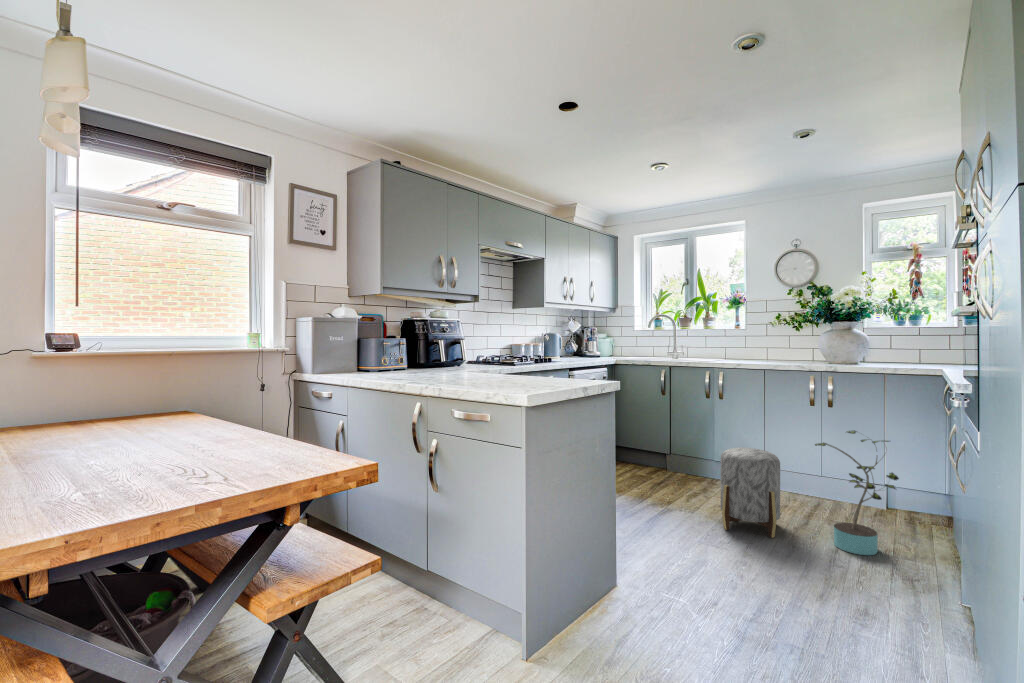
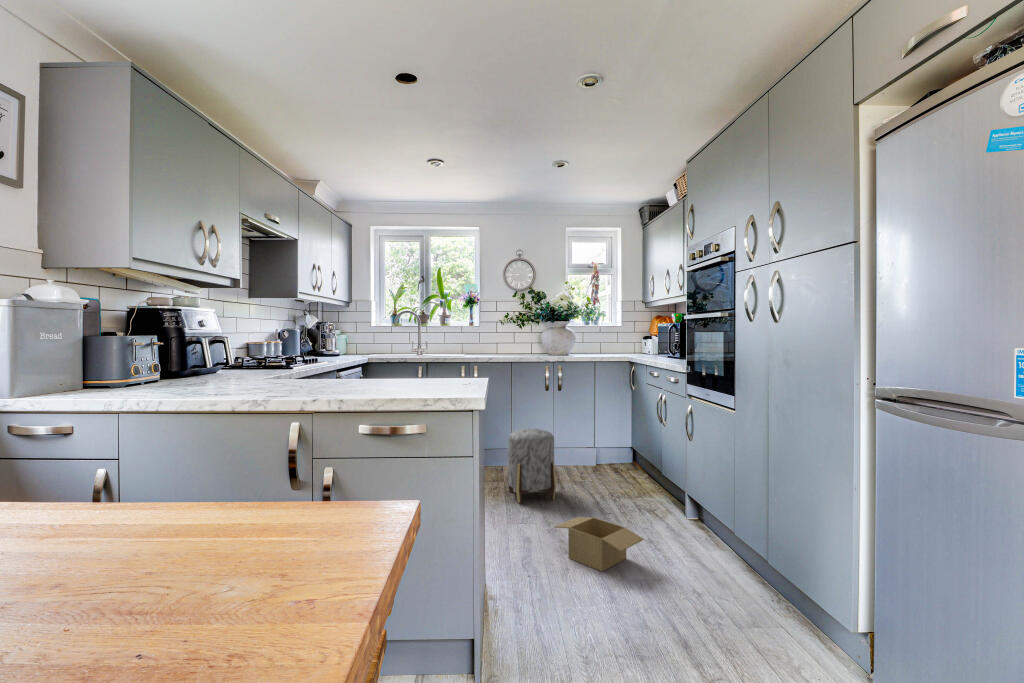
potted plant: present [815,430,899,555] -> none [578,404,633,497]
cardboard box: none [708,561,810,632] -> present [554,517,644,571]

